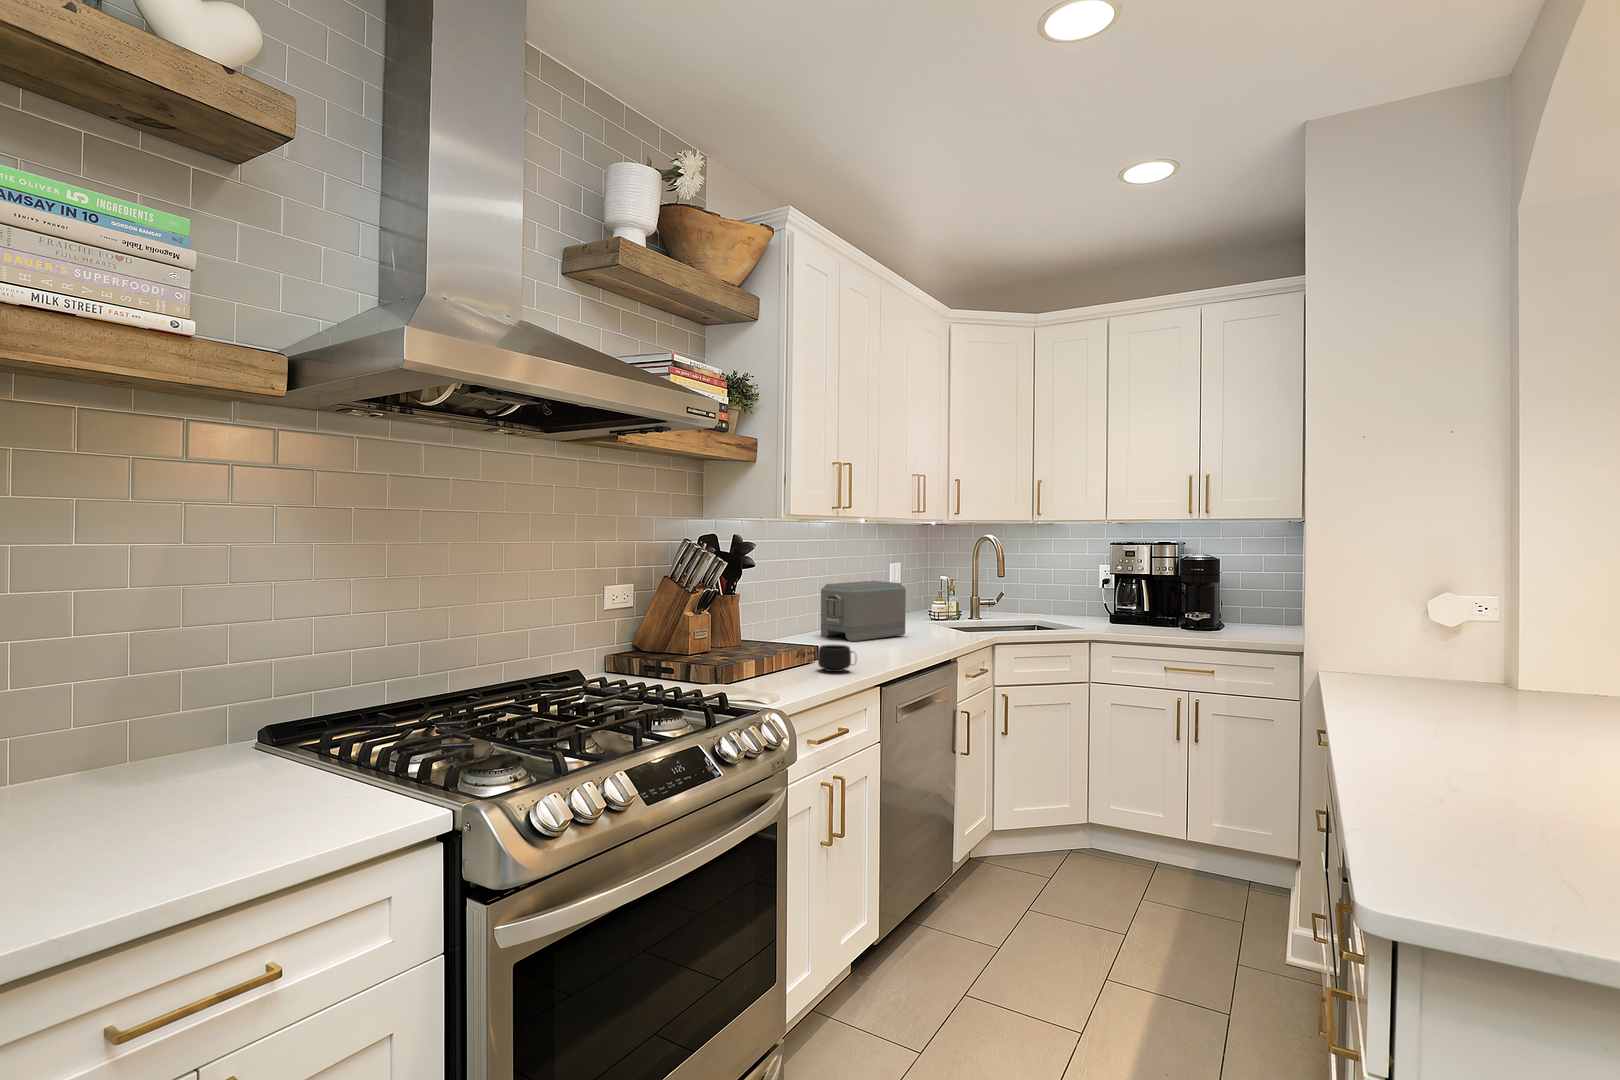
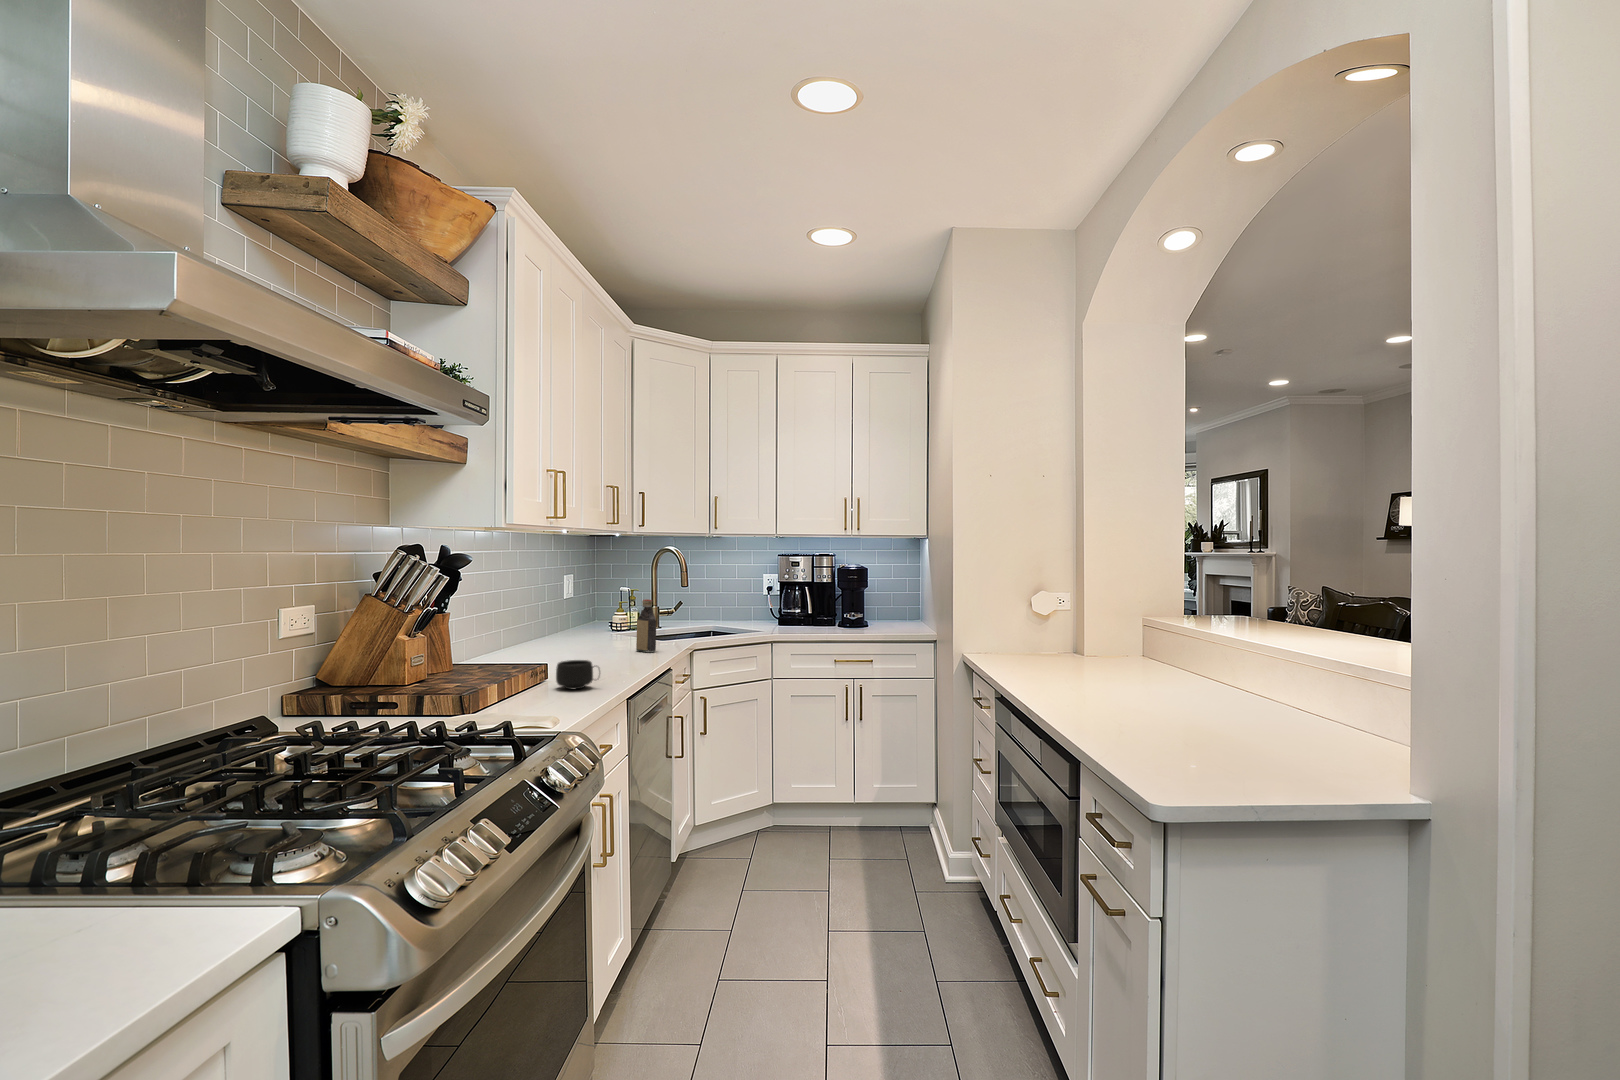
toaster: present [821,581,906,641] -> none [521,594,609,657]
bottle: none [928,589,948,643] -> present [636,599,656,652]

